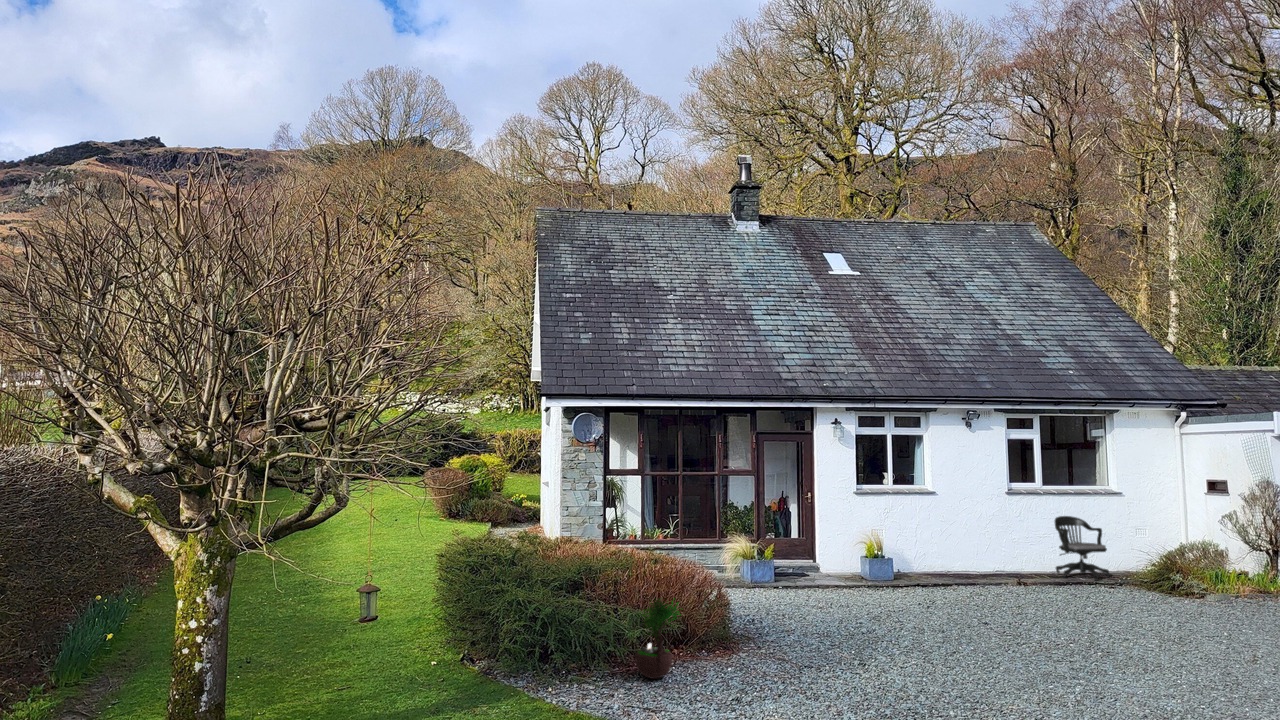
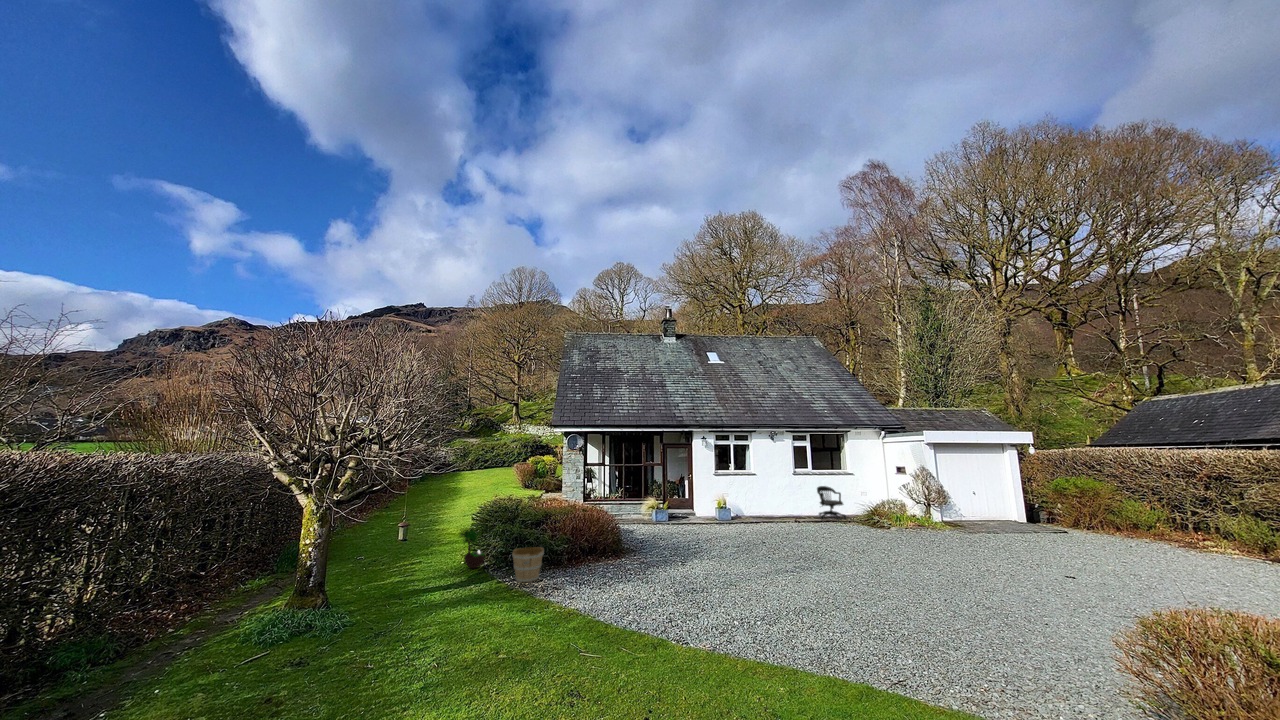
potted tree: present [635,599,679,679] -> present [460,528,485,568]
wooden bucket: none [541,631,602,696] -> present [512,547,544,582]

